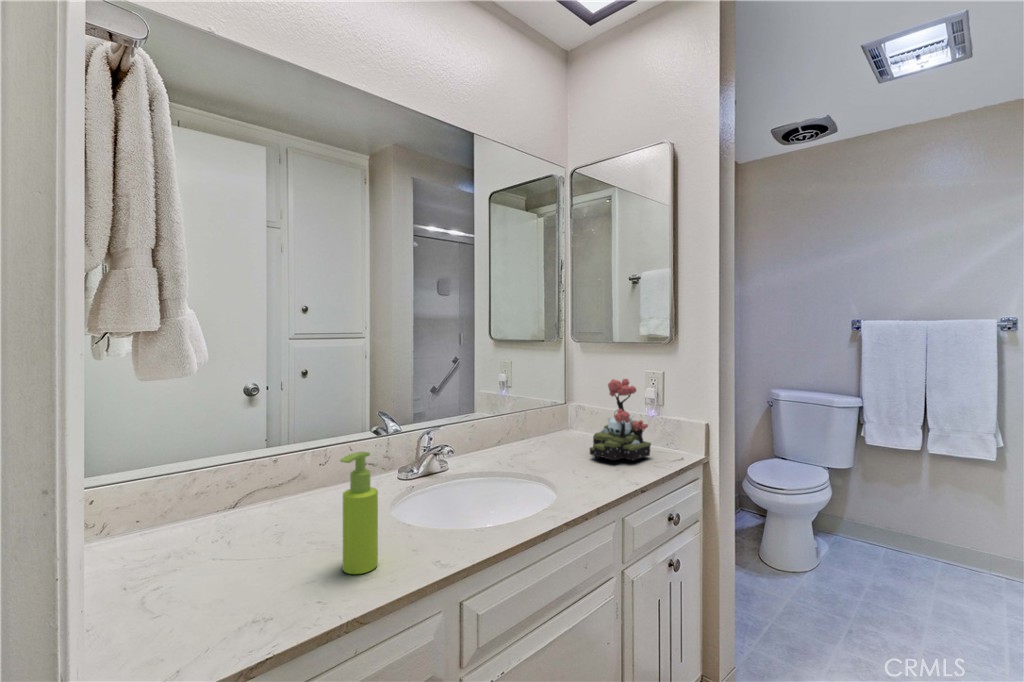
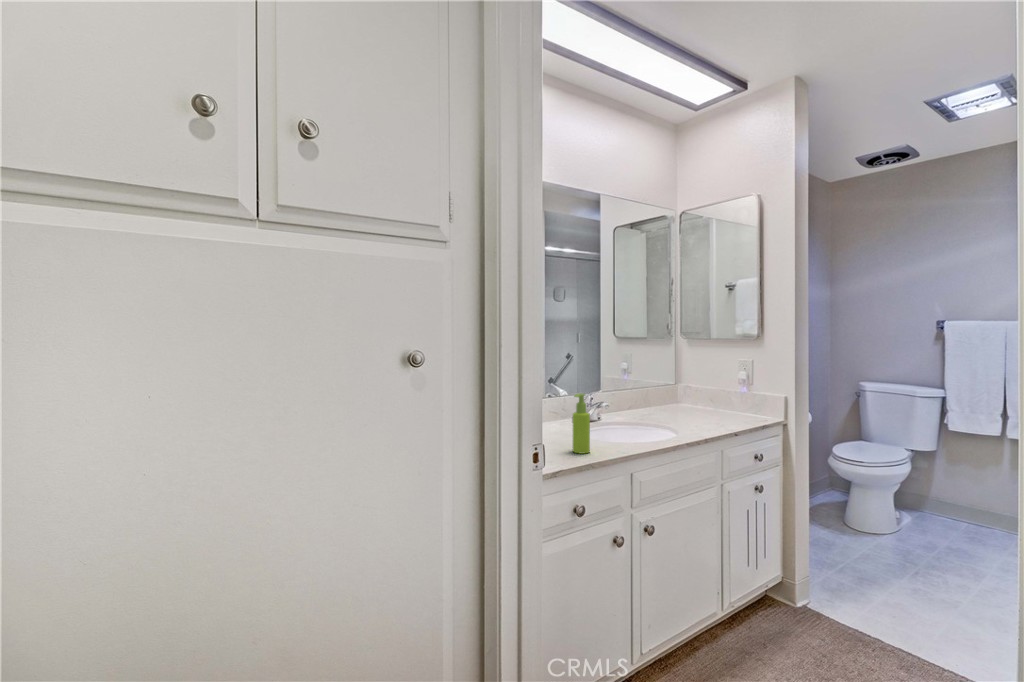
plant: present [590,379,651,460] -> none [697,364,743,419]

